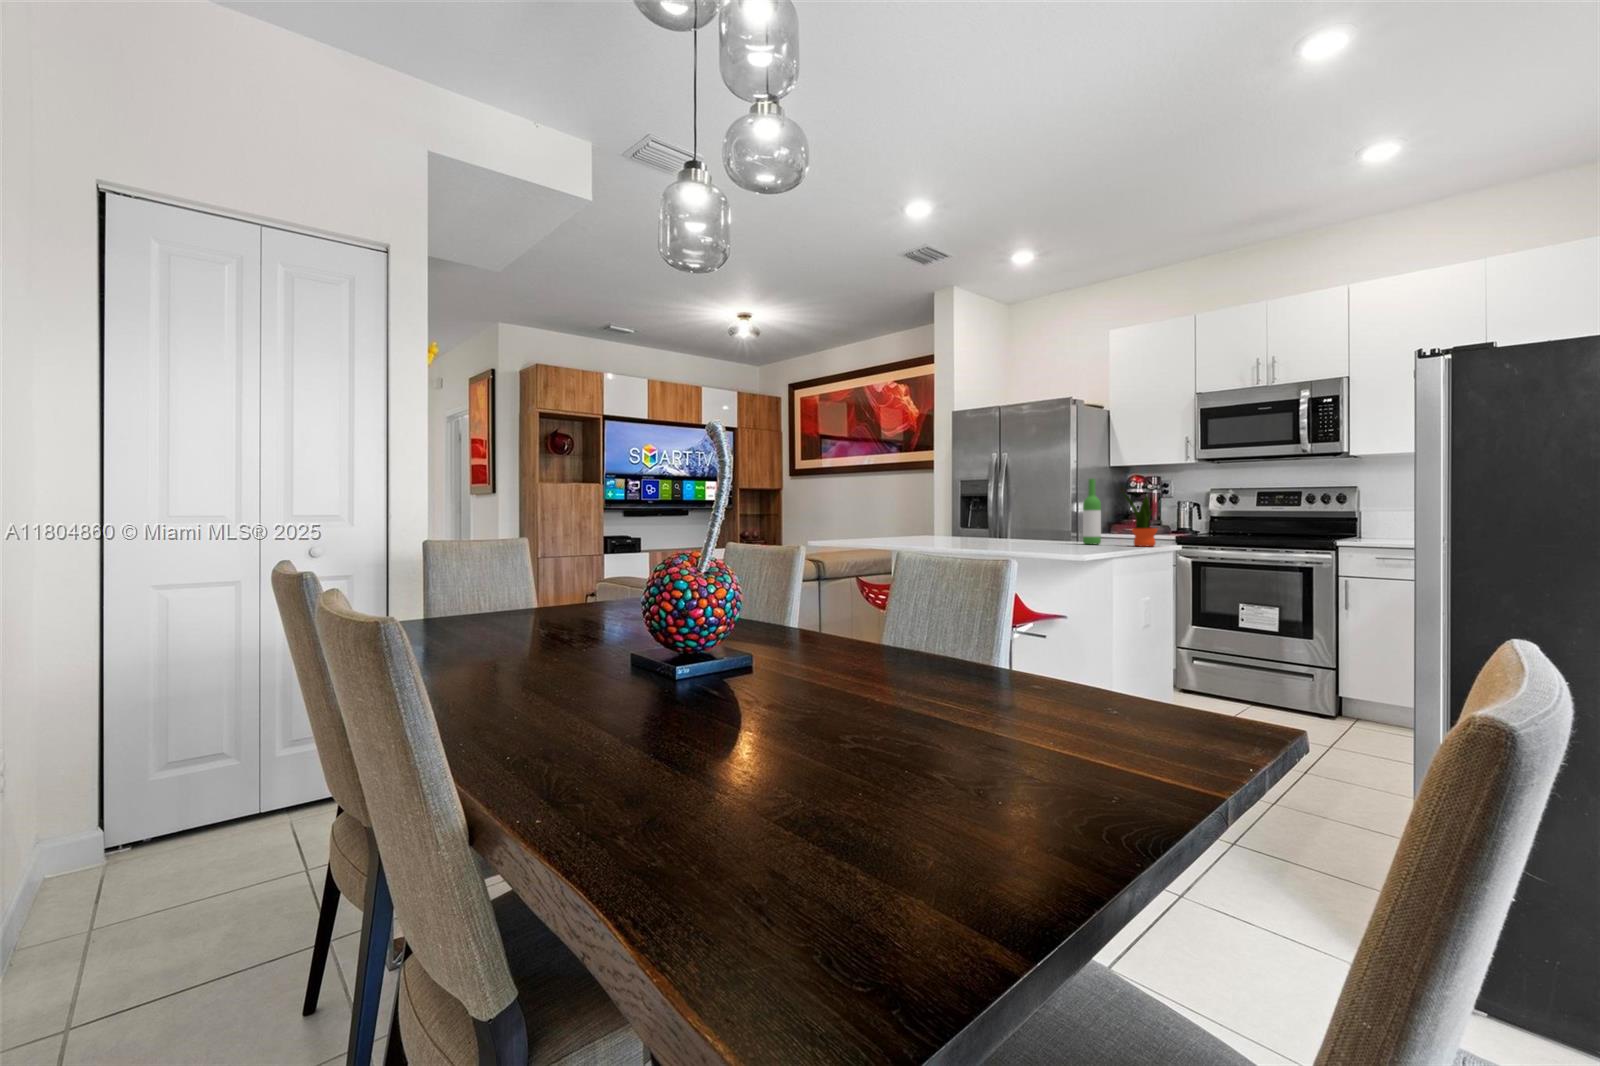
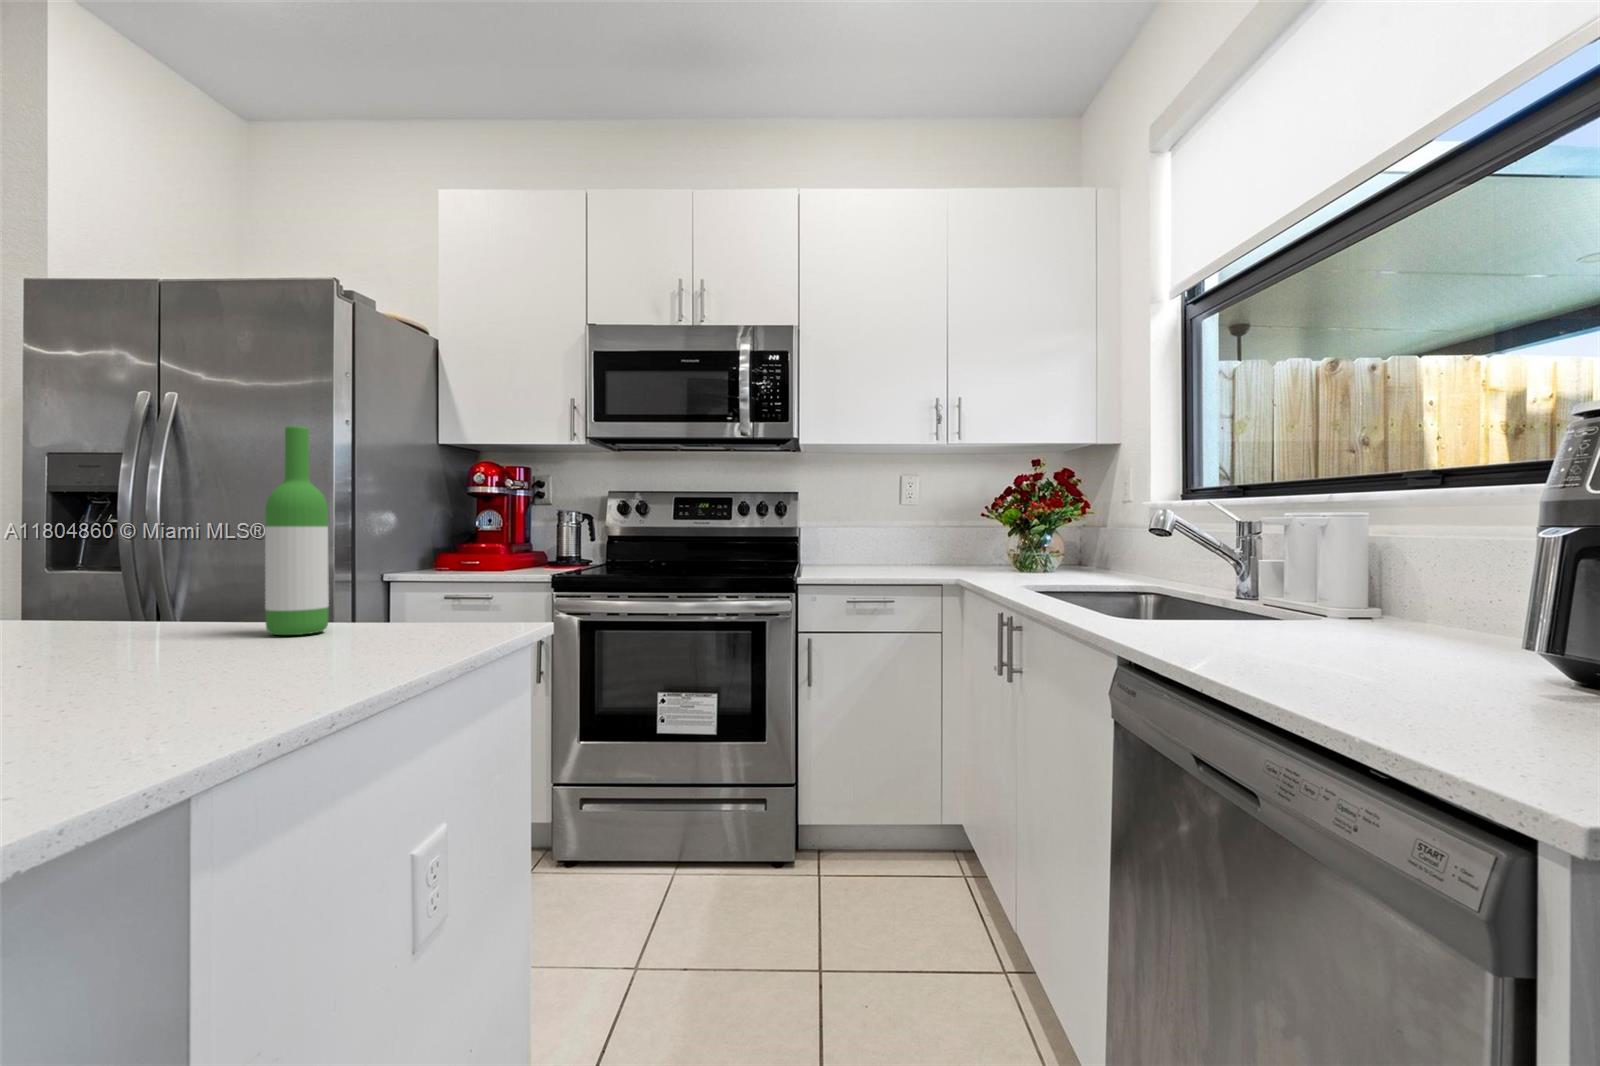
potted plant: present [1123,493,1157,546] -> none [385,462,493,639]

